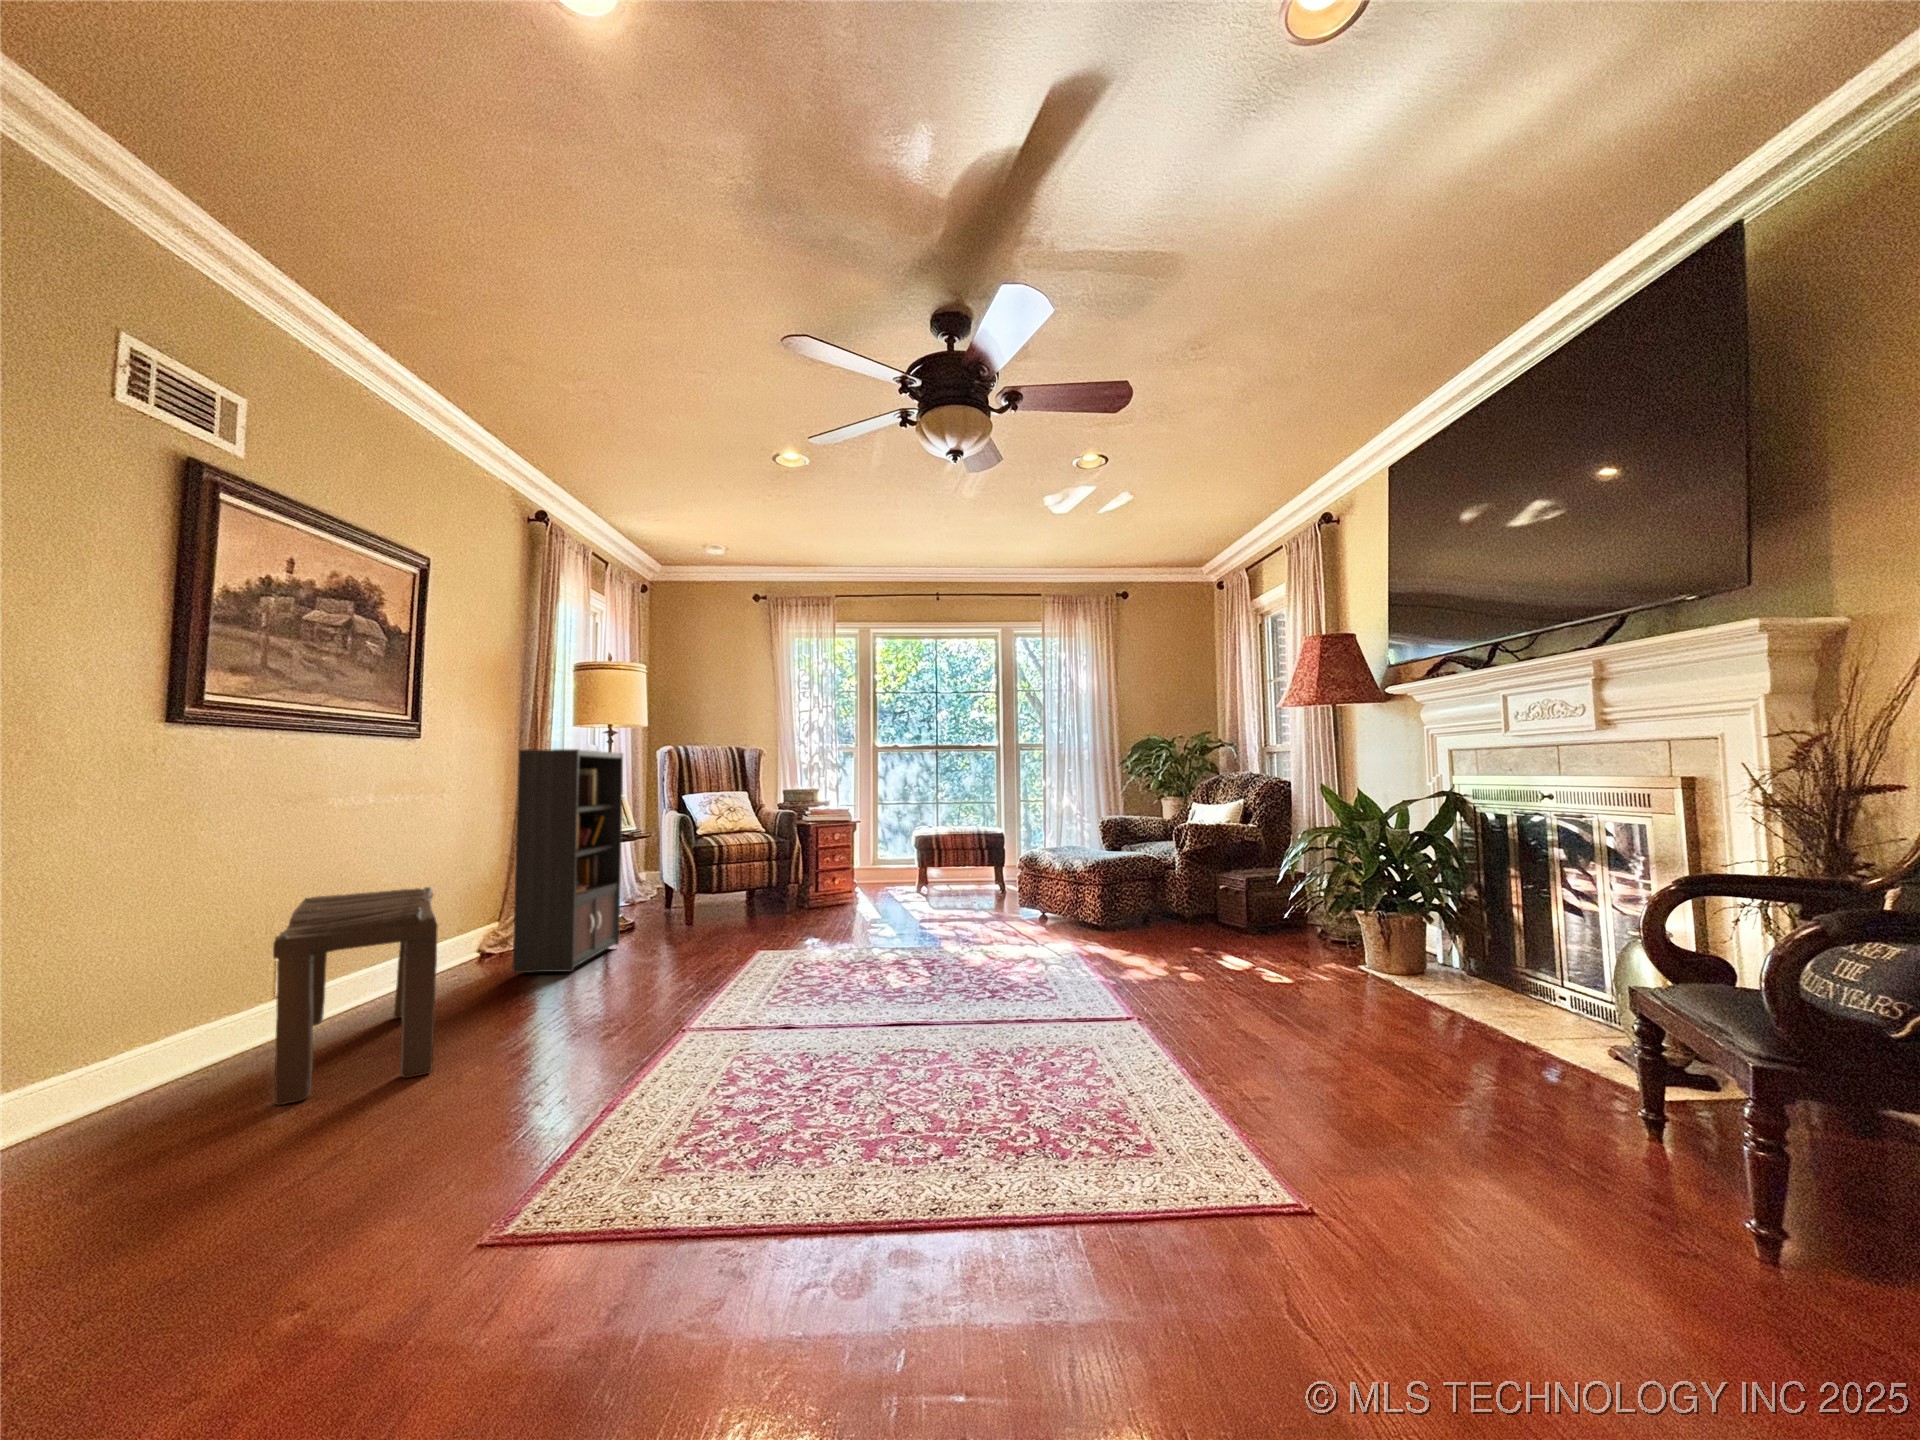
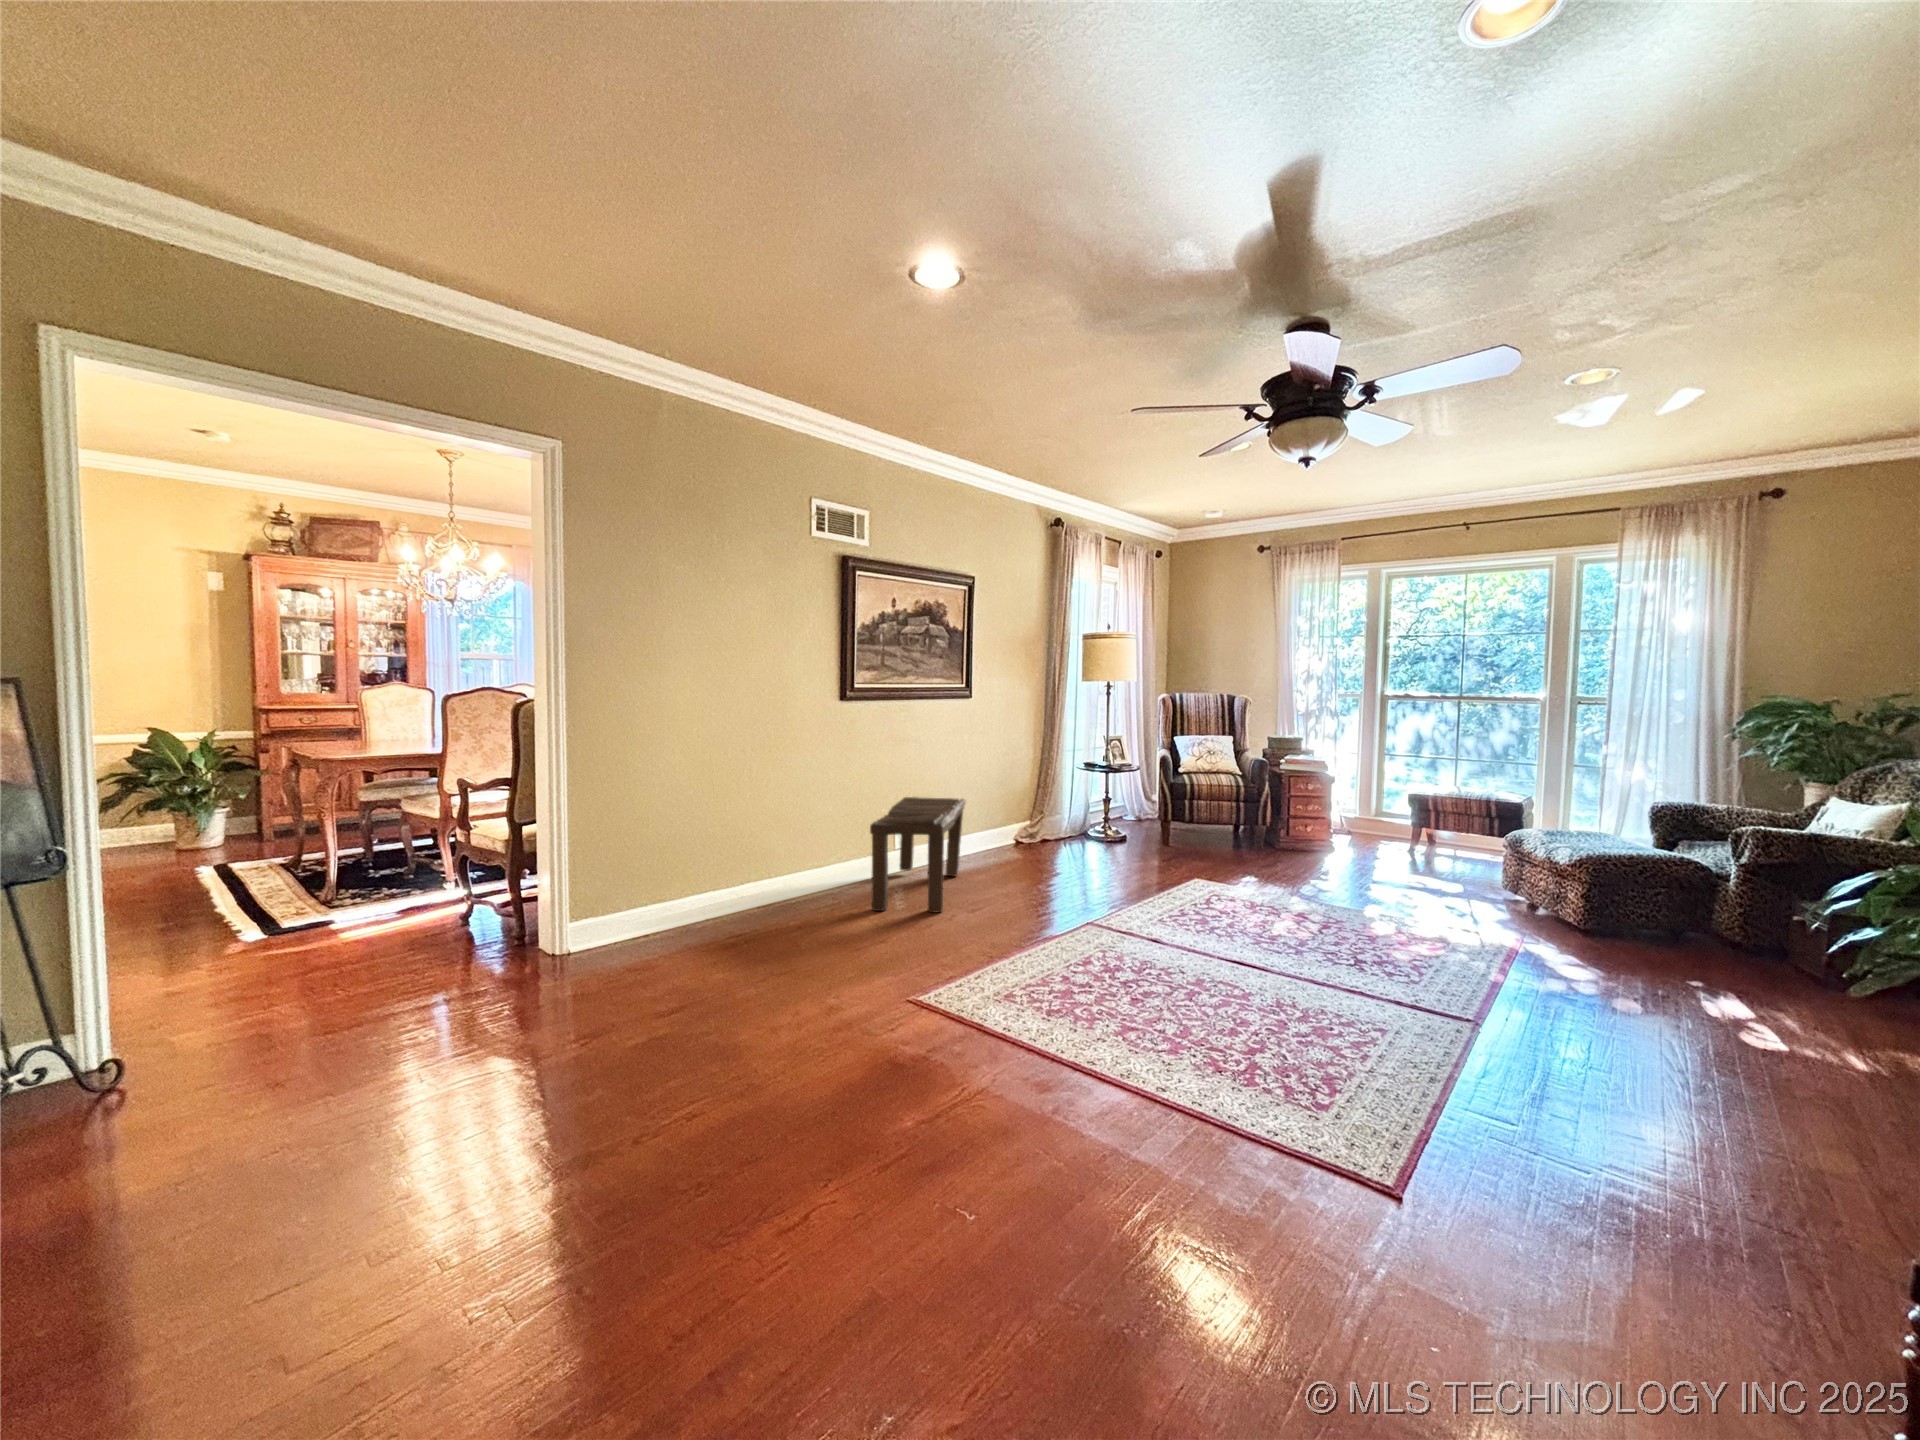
bookcase: present [512,749,623,973] -> none [1022,706,1106,866]

